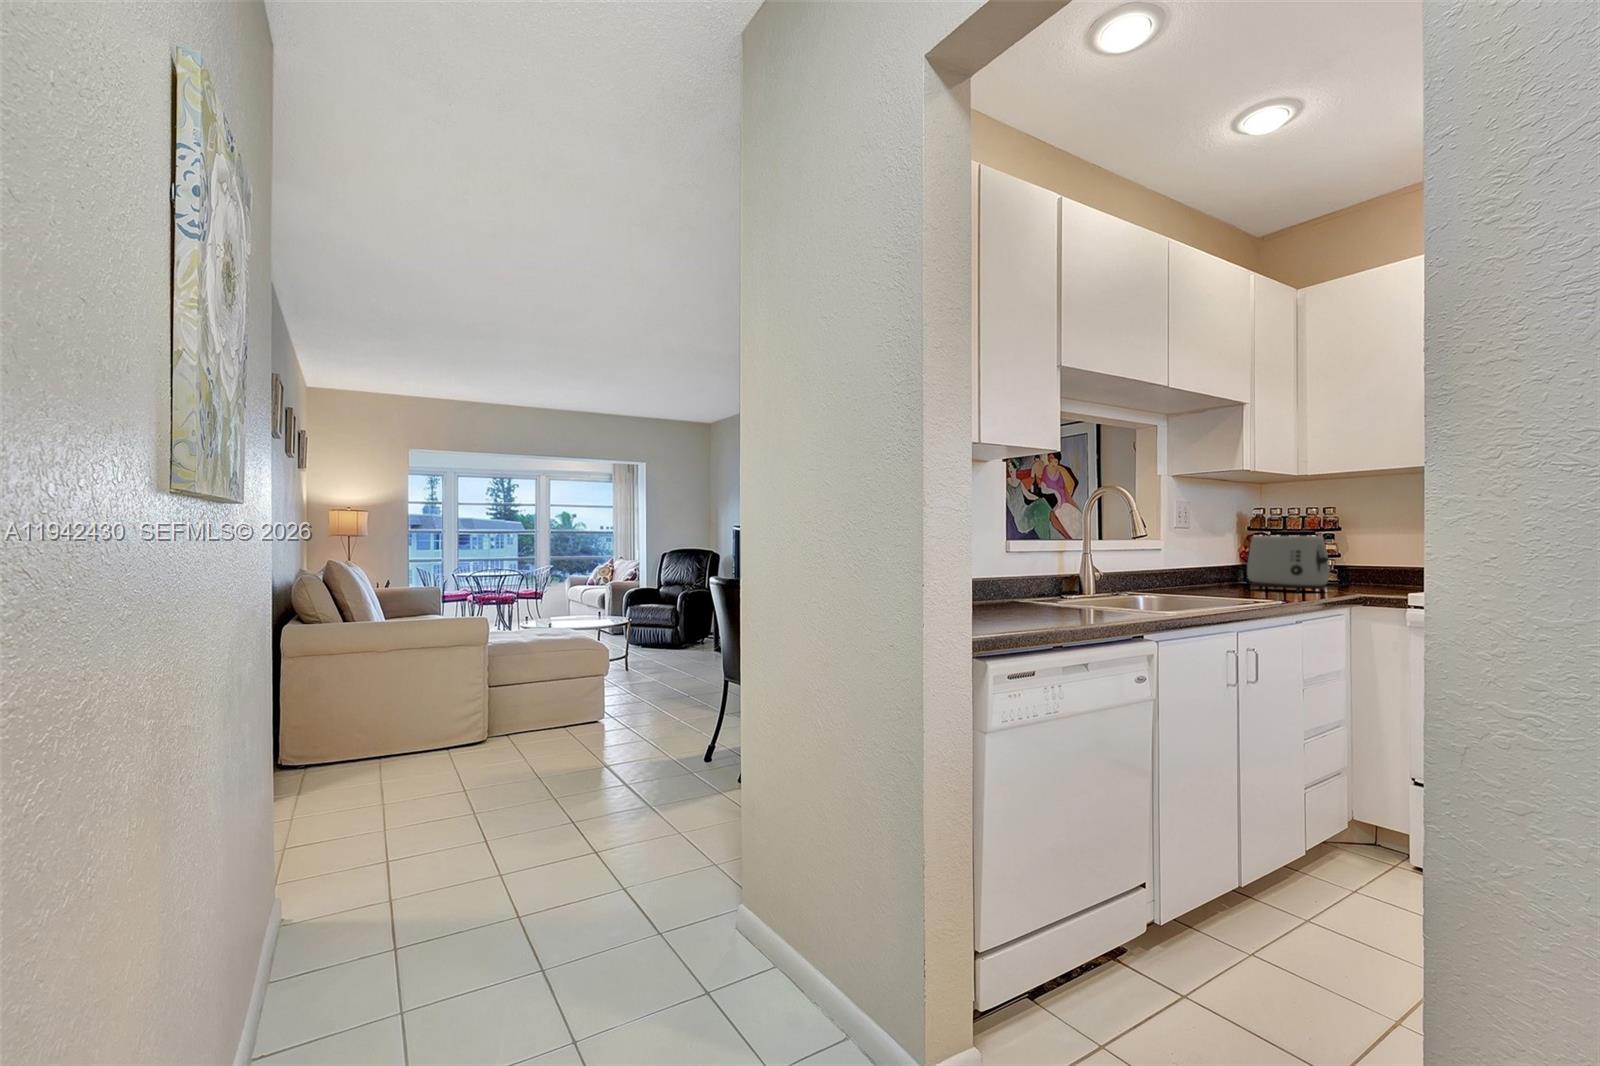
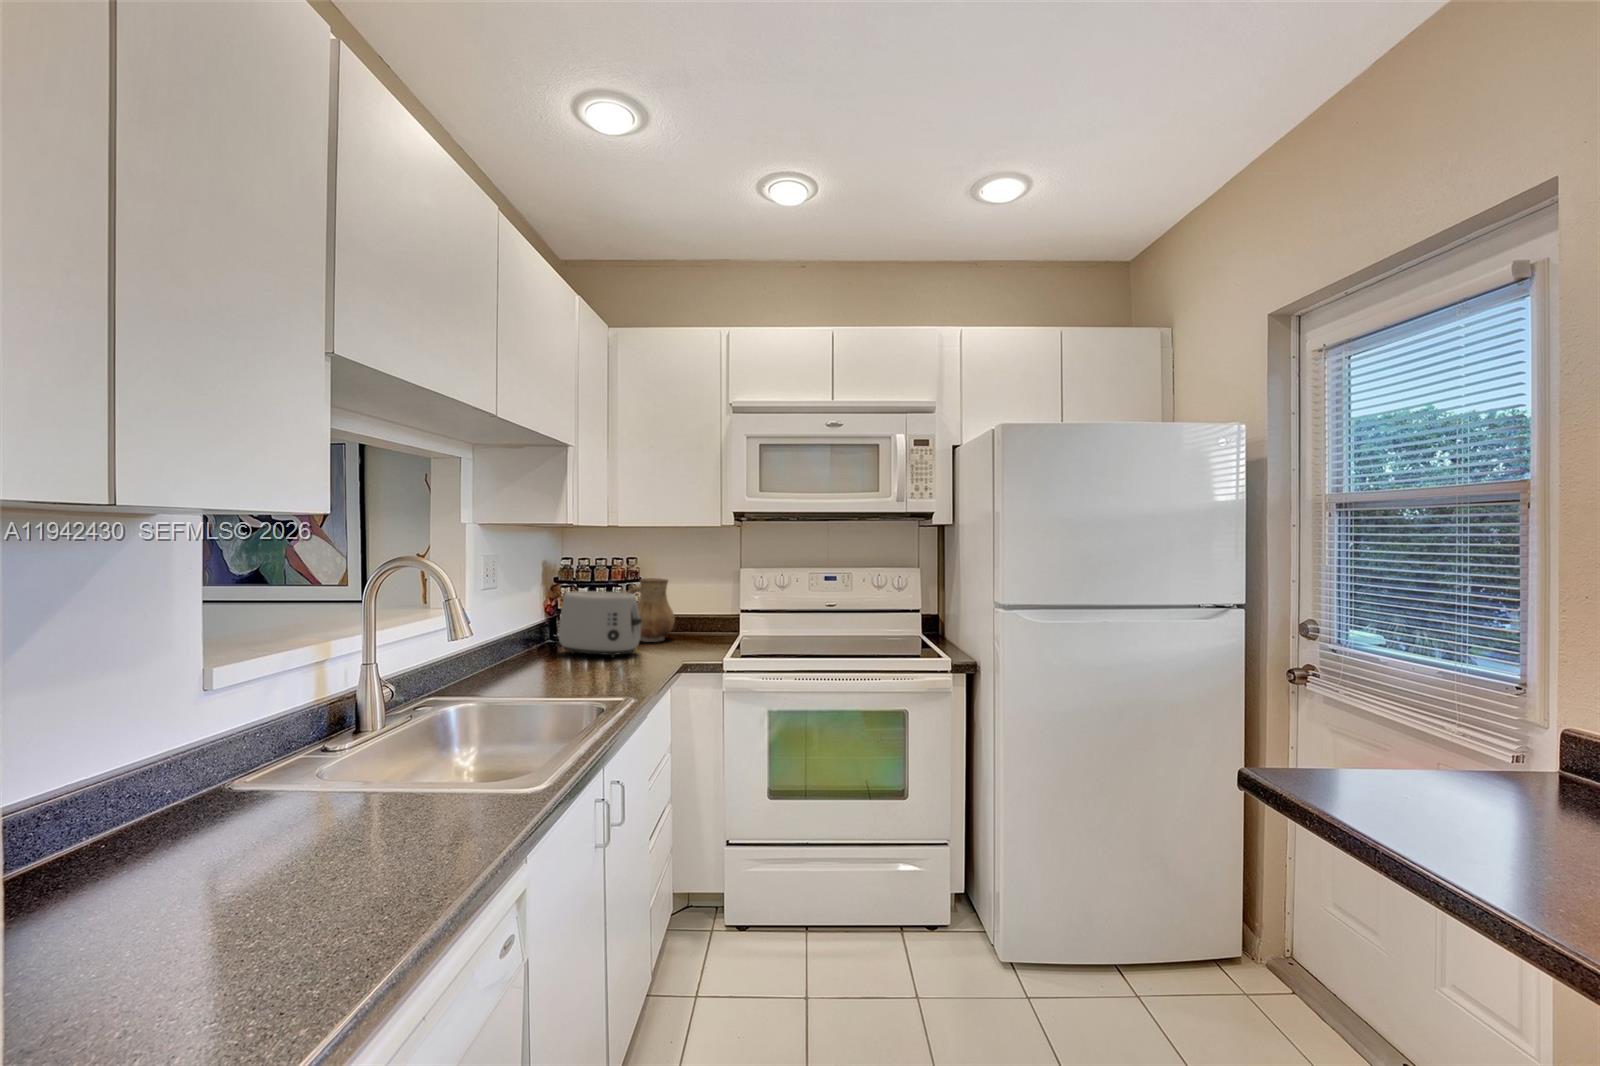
ceramic pitcher: none [1325,528,1382,590] -> present [629,578,675,642]

